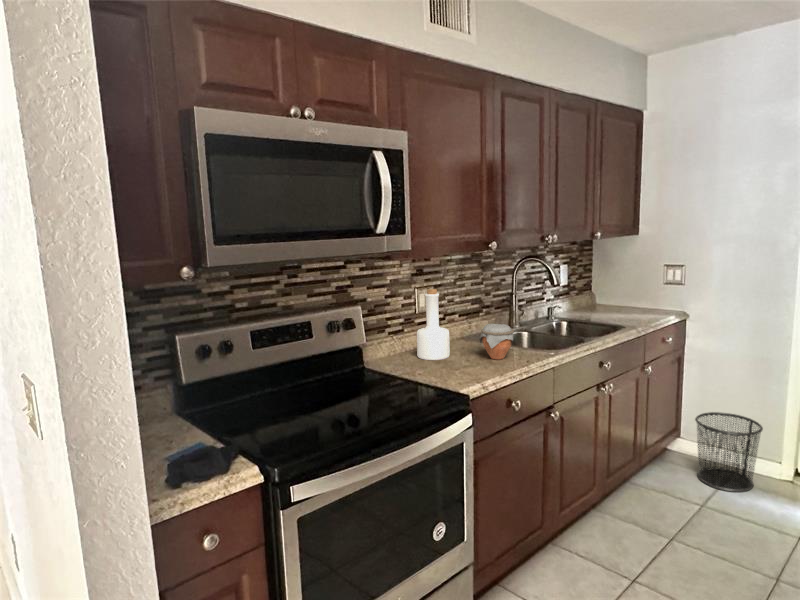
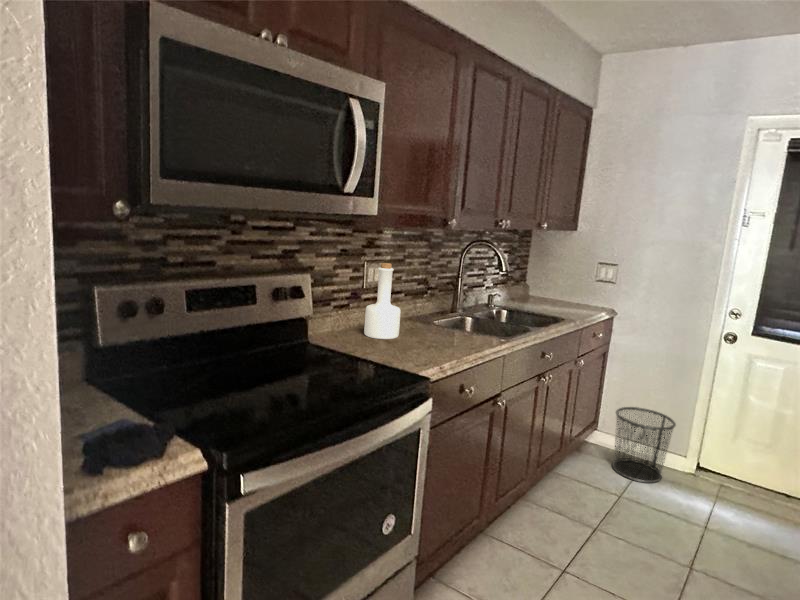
jar: present [480,324,514,360] -> none [433,305,469,343]

